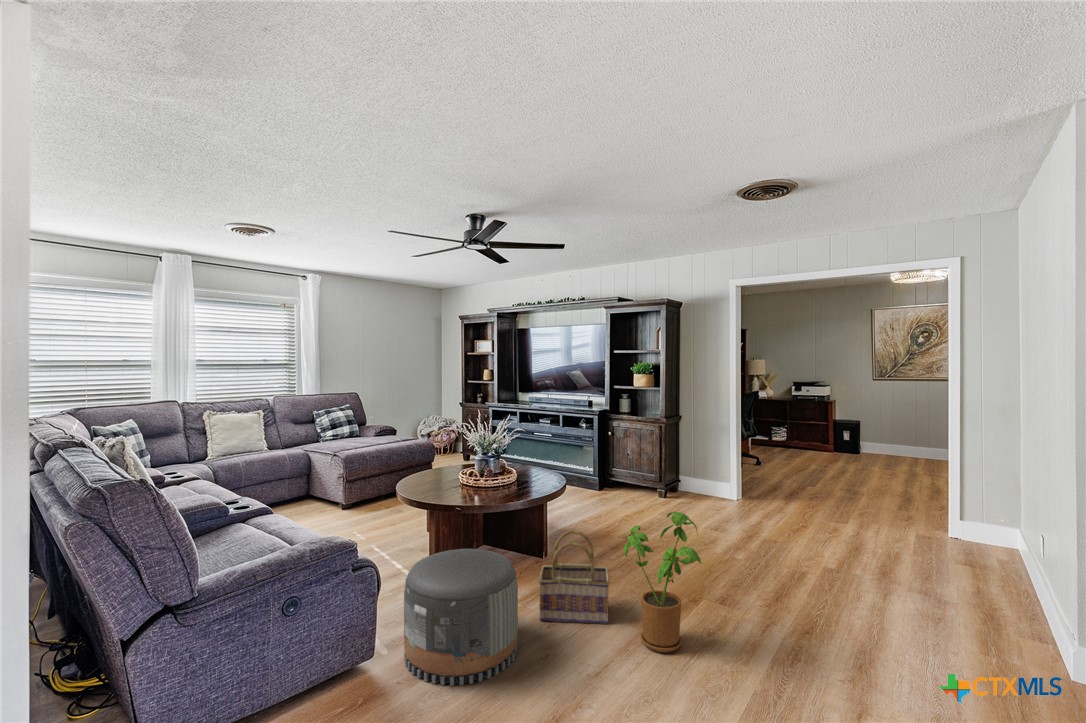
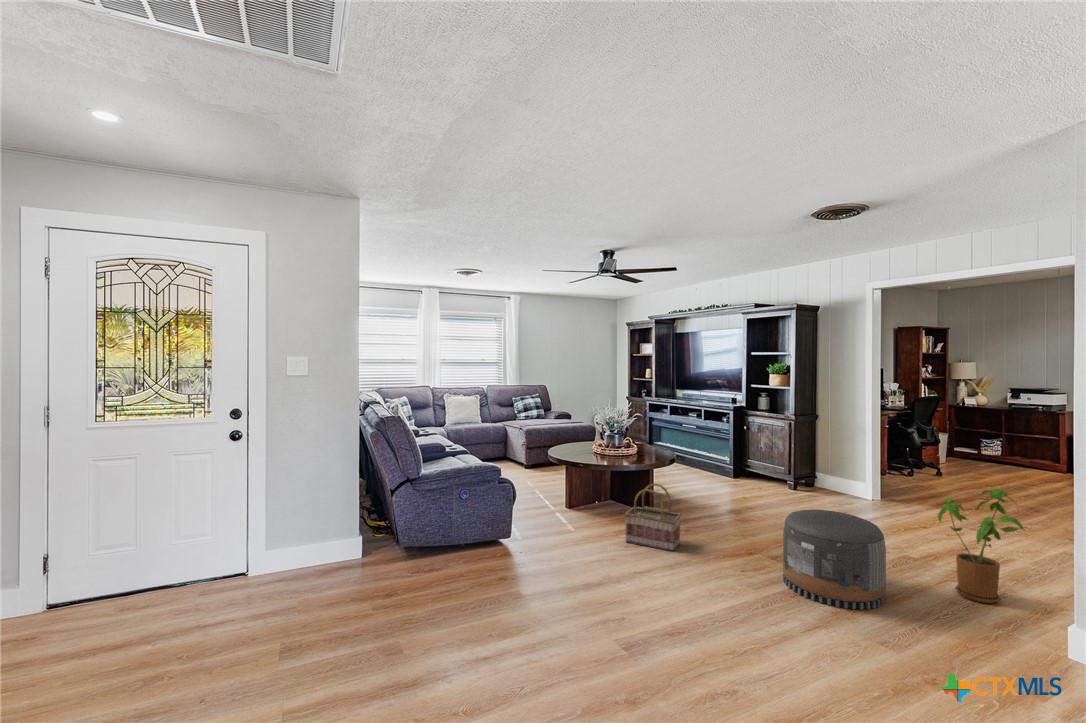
house plant: present [624,511,701,653] -> present [938,489,1024,603]
pouf: present [404,549,518,686] -> present [783,509,886,609]

